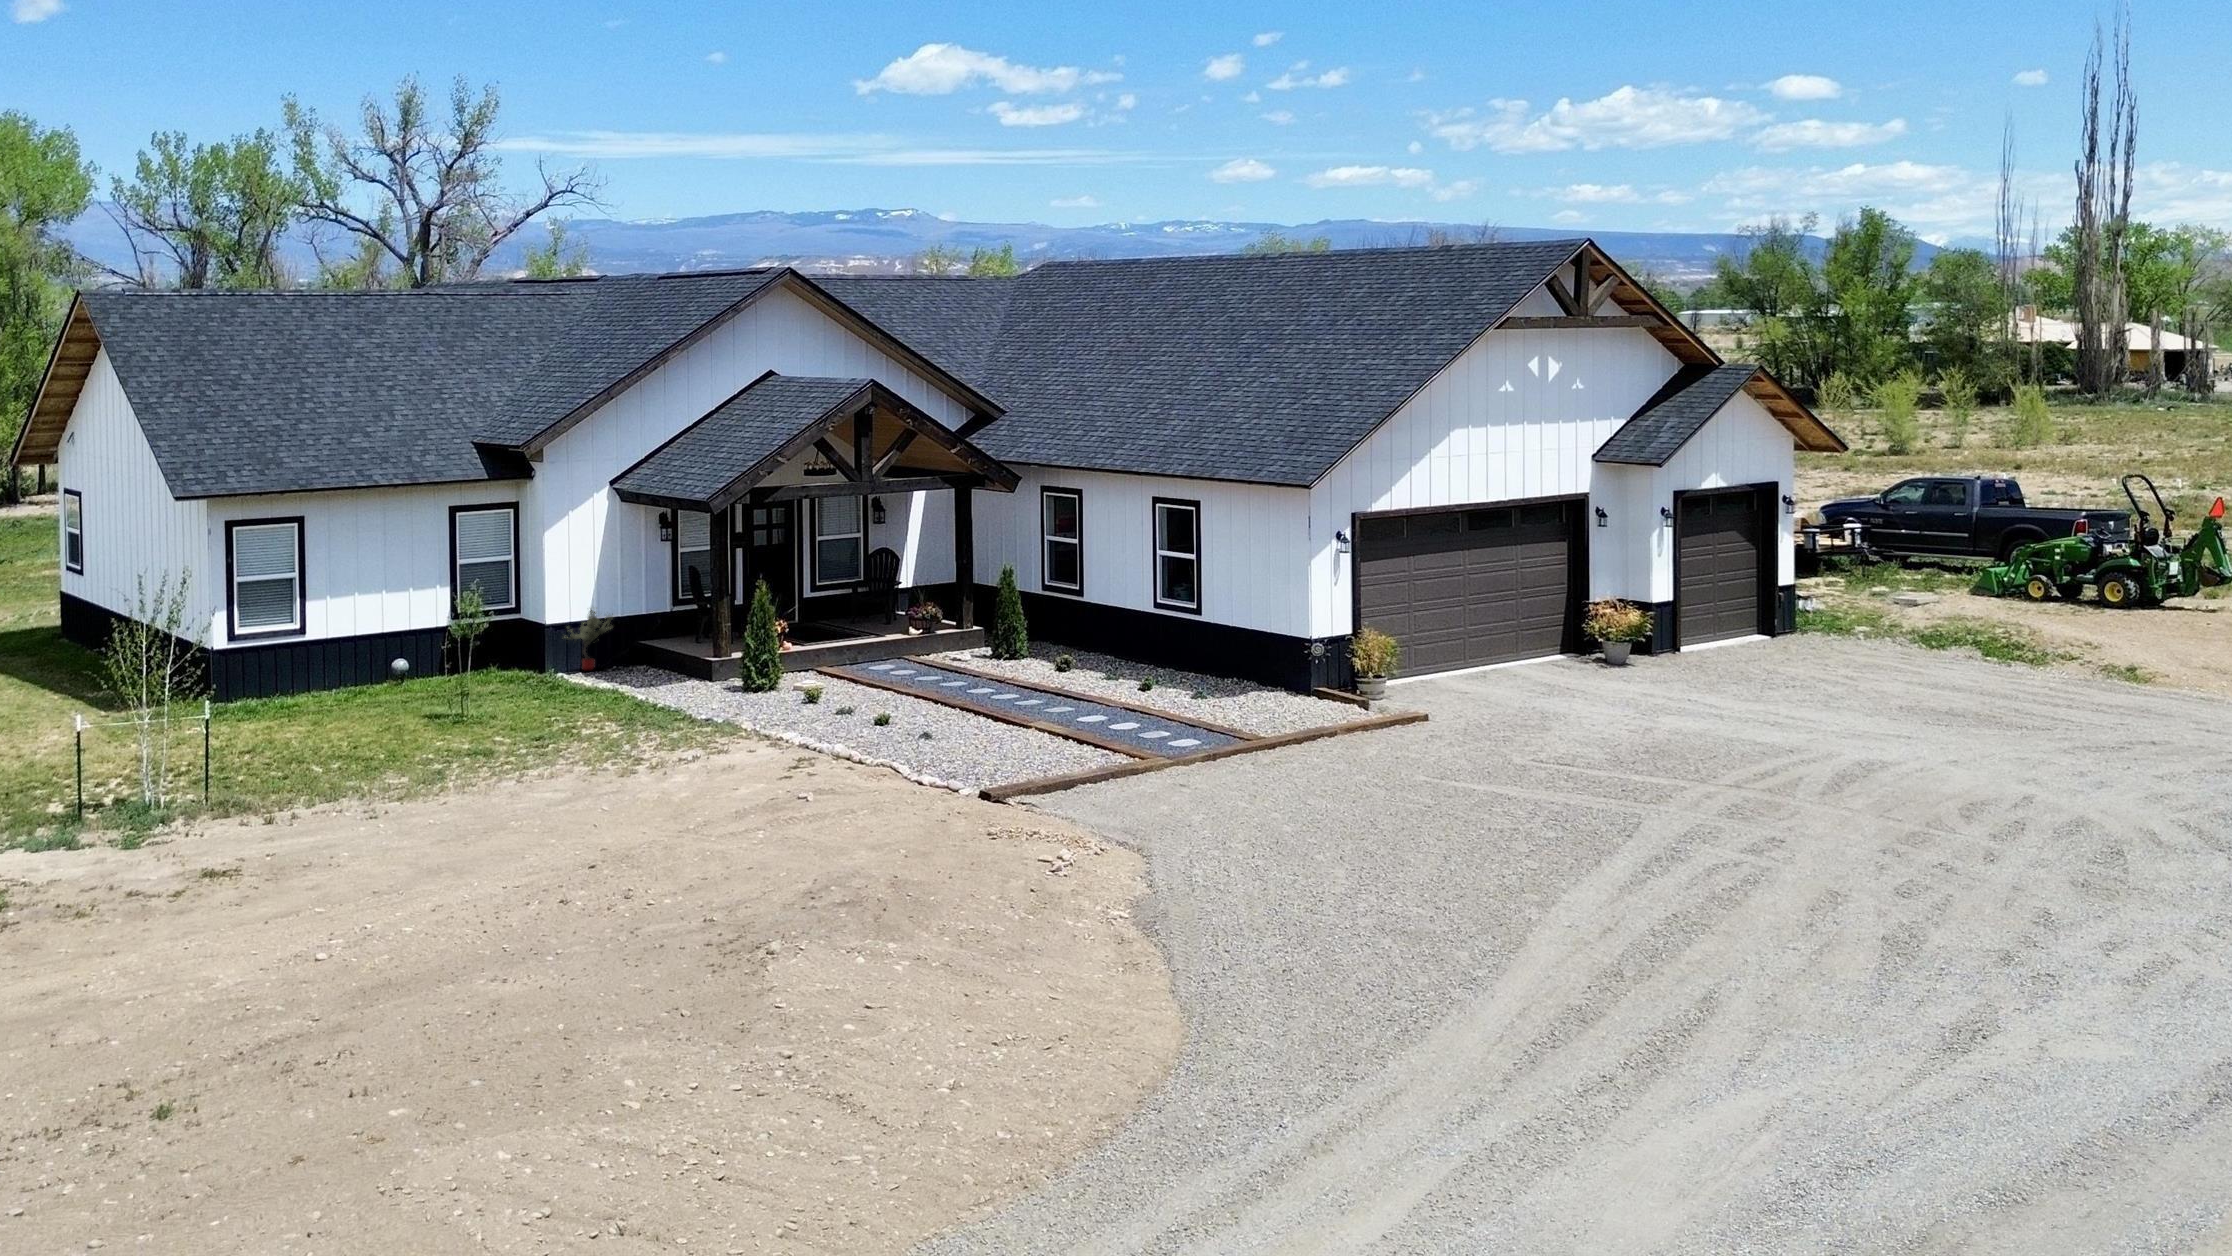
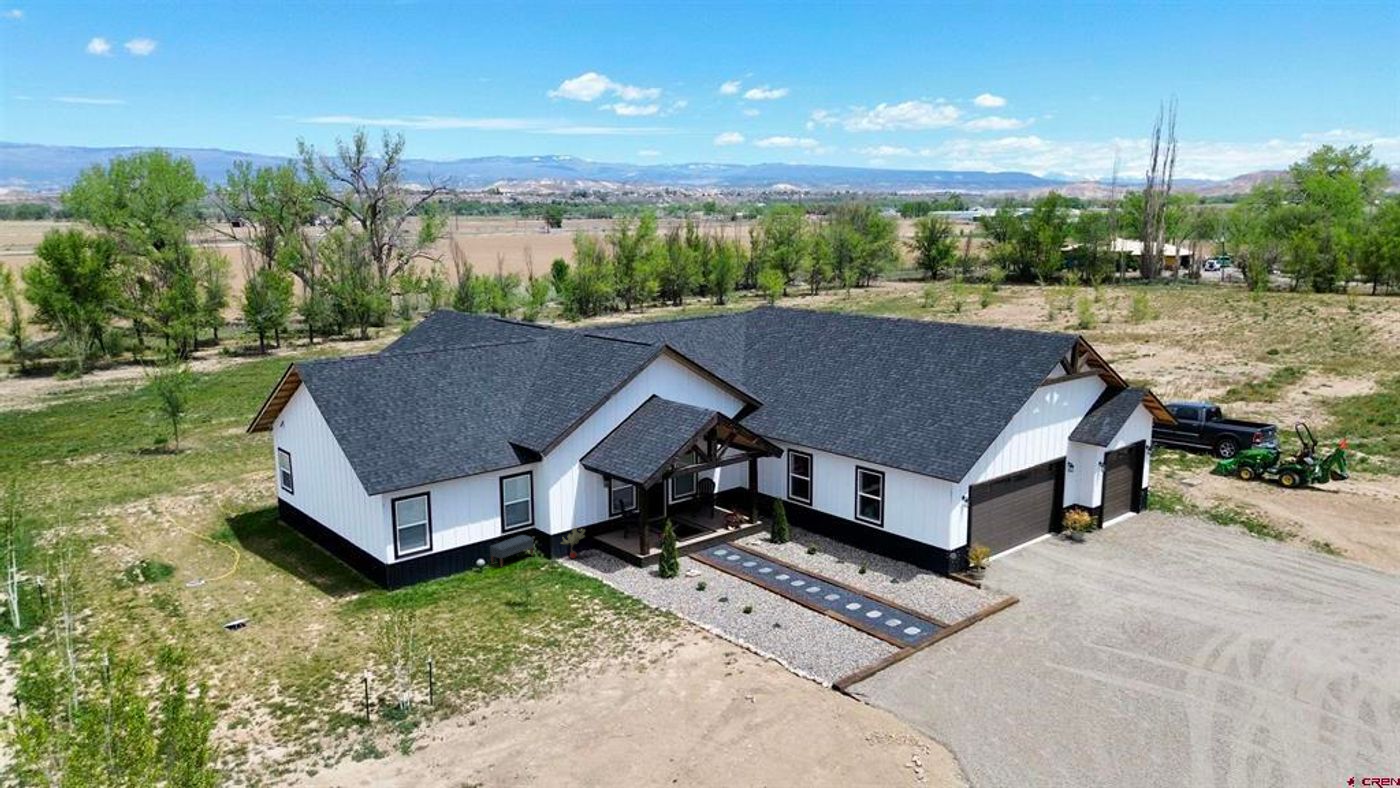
bench: none [423,628,514,678] -> present [490,535,533,567]

